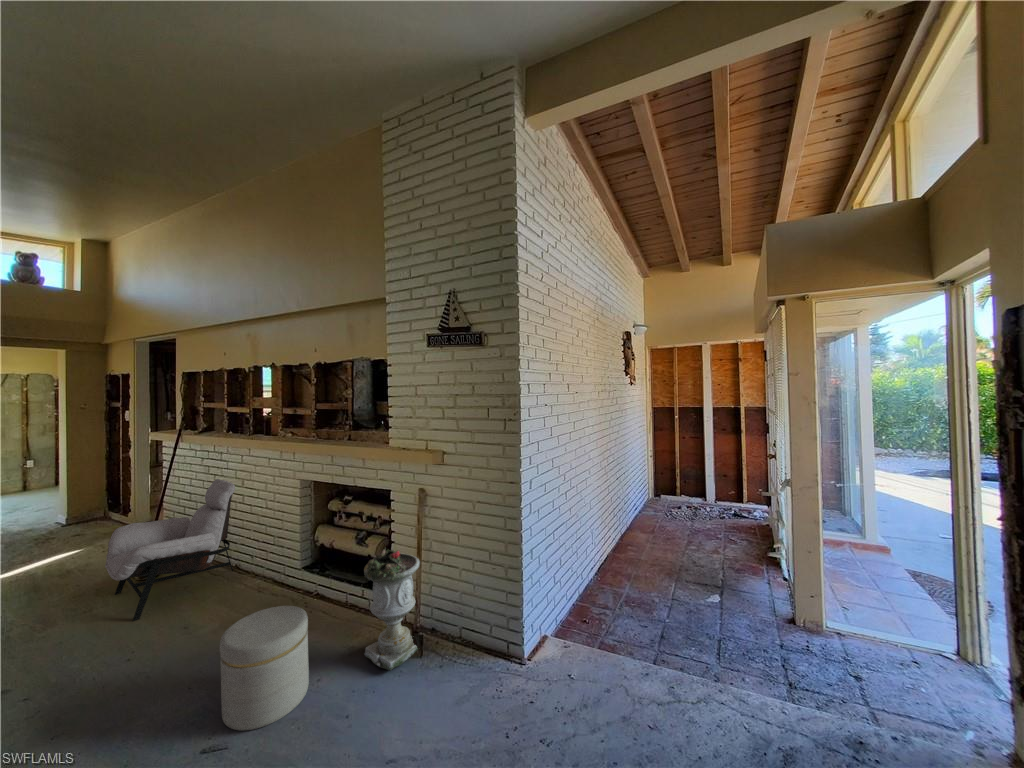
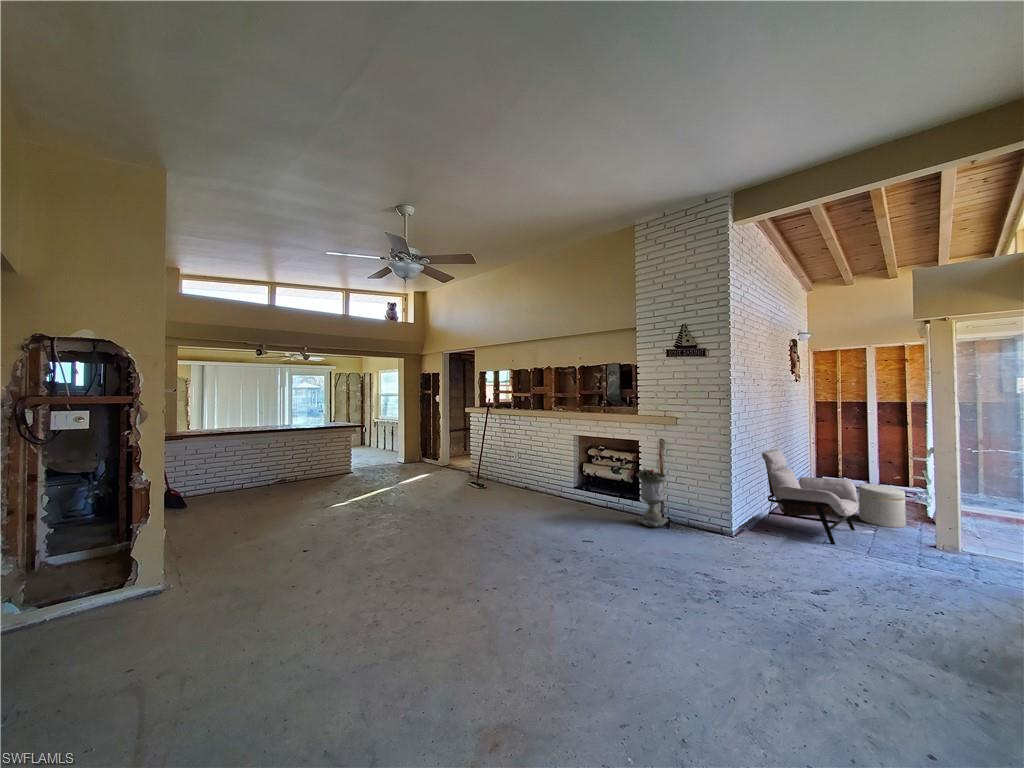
lounge chair: present [105,479,235,621] -> present [762,449,859,545]
ottoman: present [220,606,309,730] -> present [858,484,906,528]

